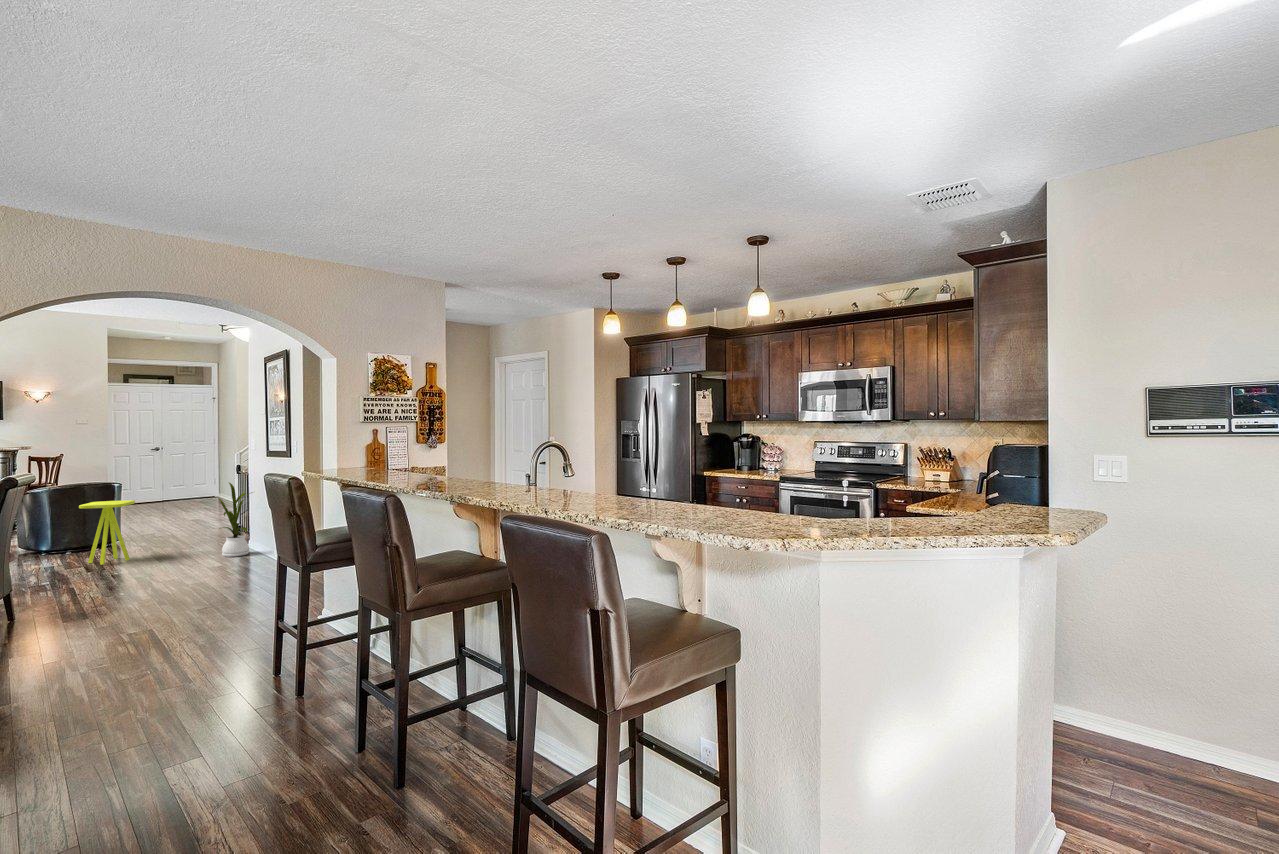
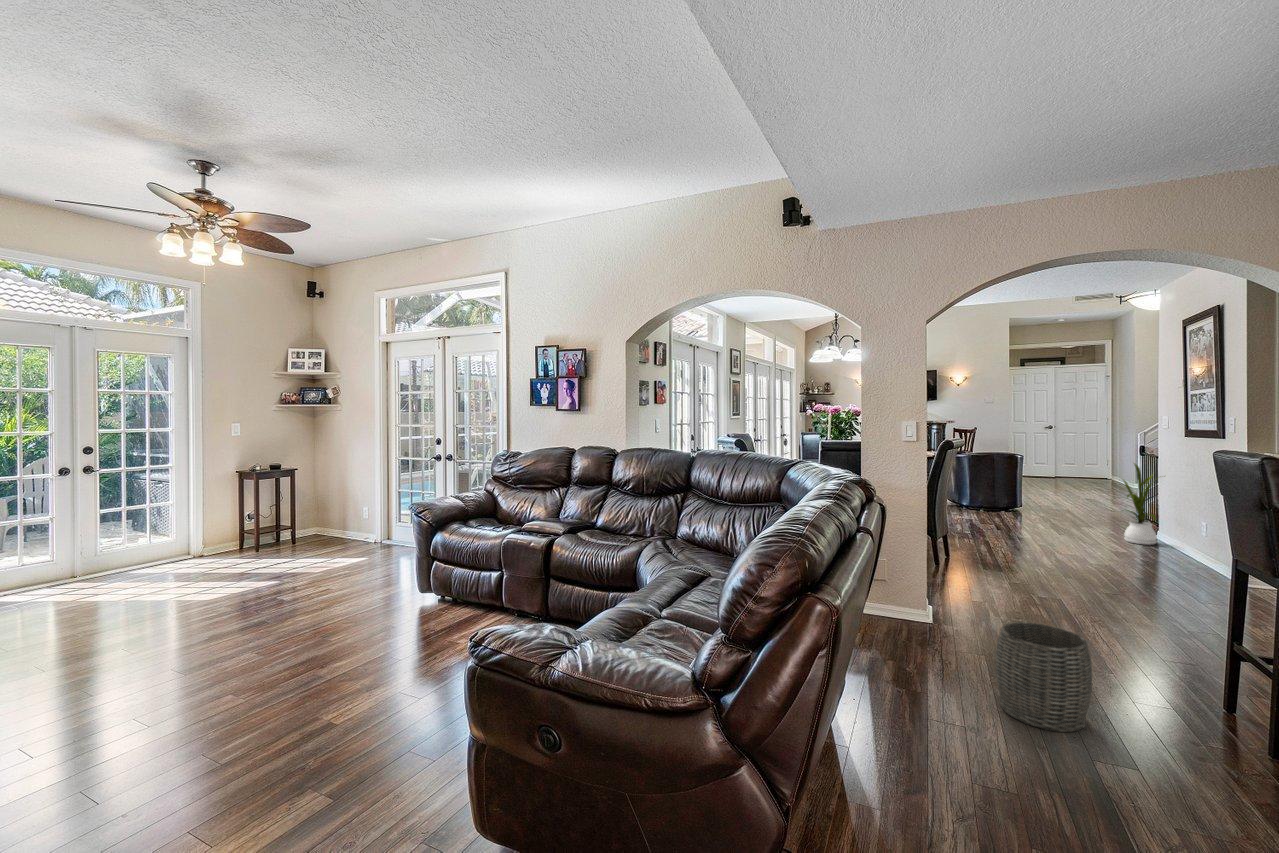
side table: present [79,500,135,565] -> none [992,469,1037,526]
woven basket: none [60,658,164,769] -> present [996,622,1092,732]

